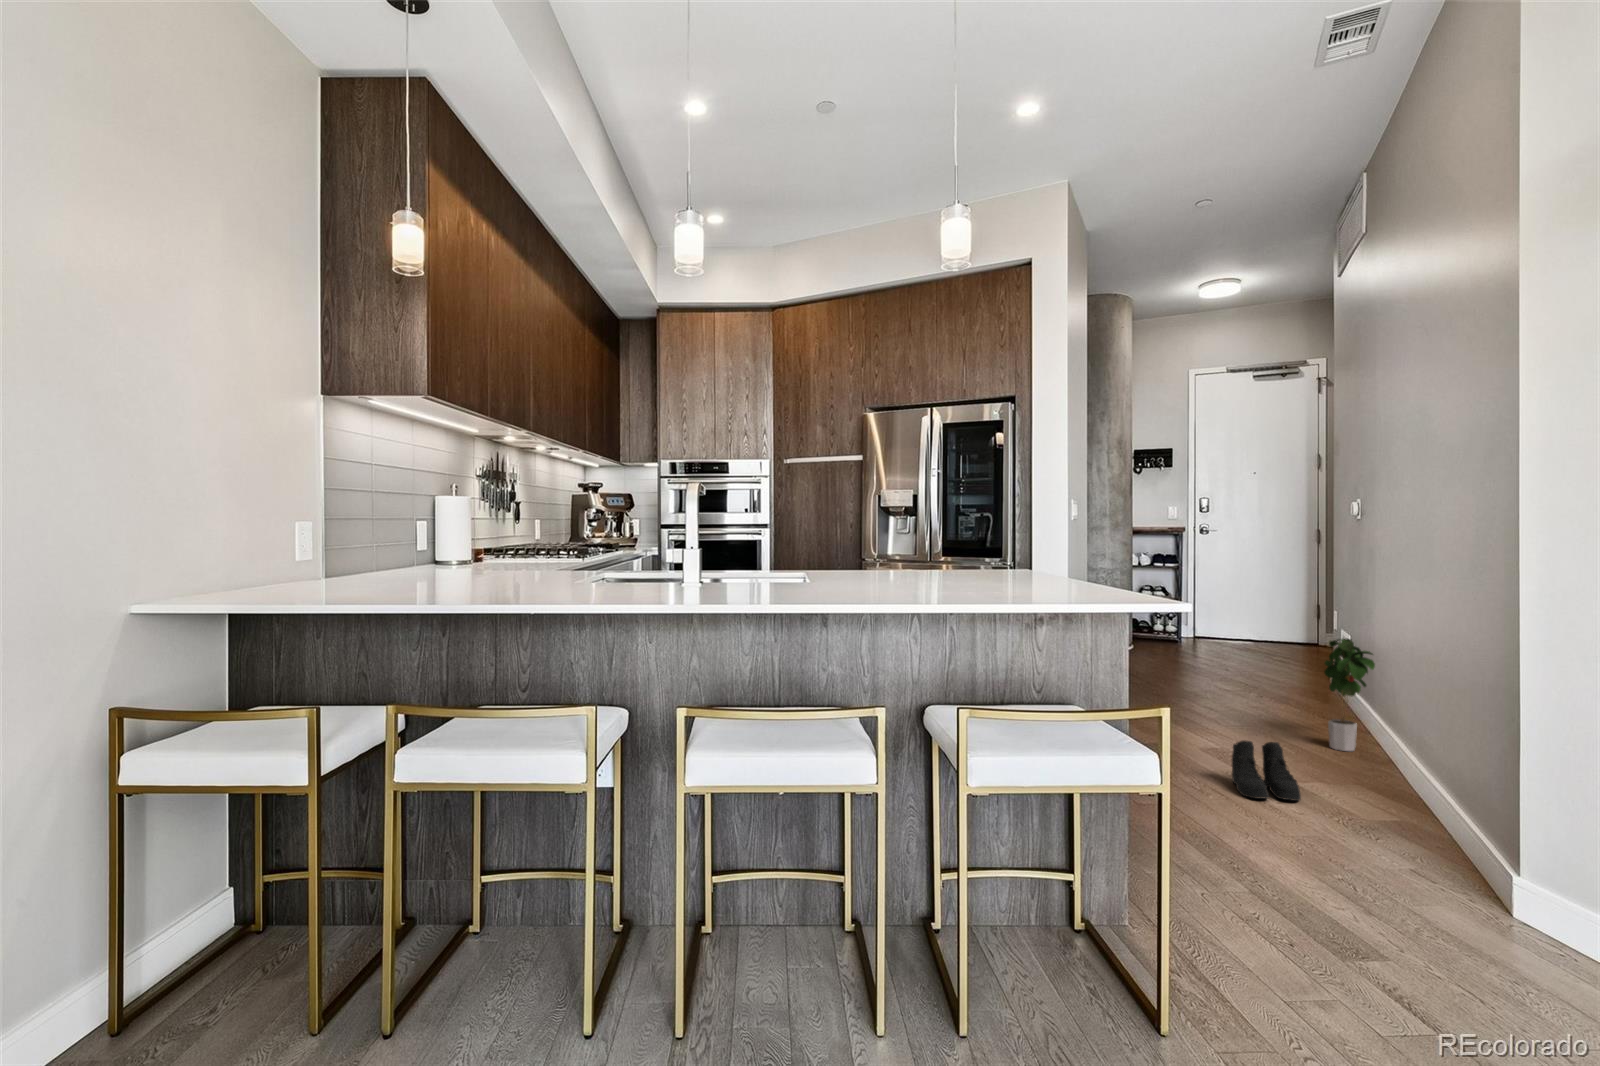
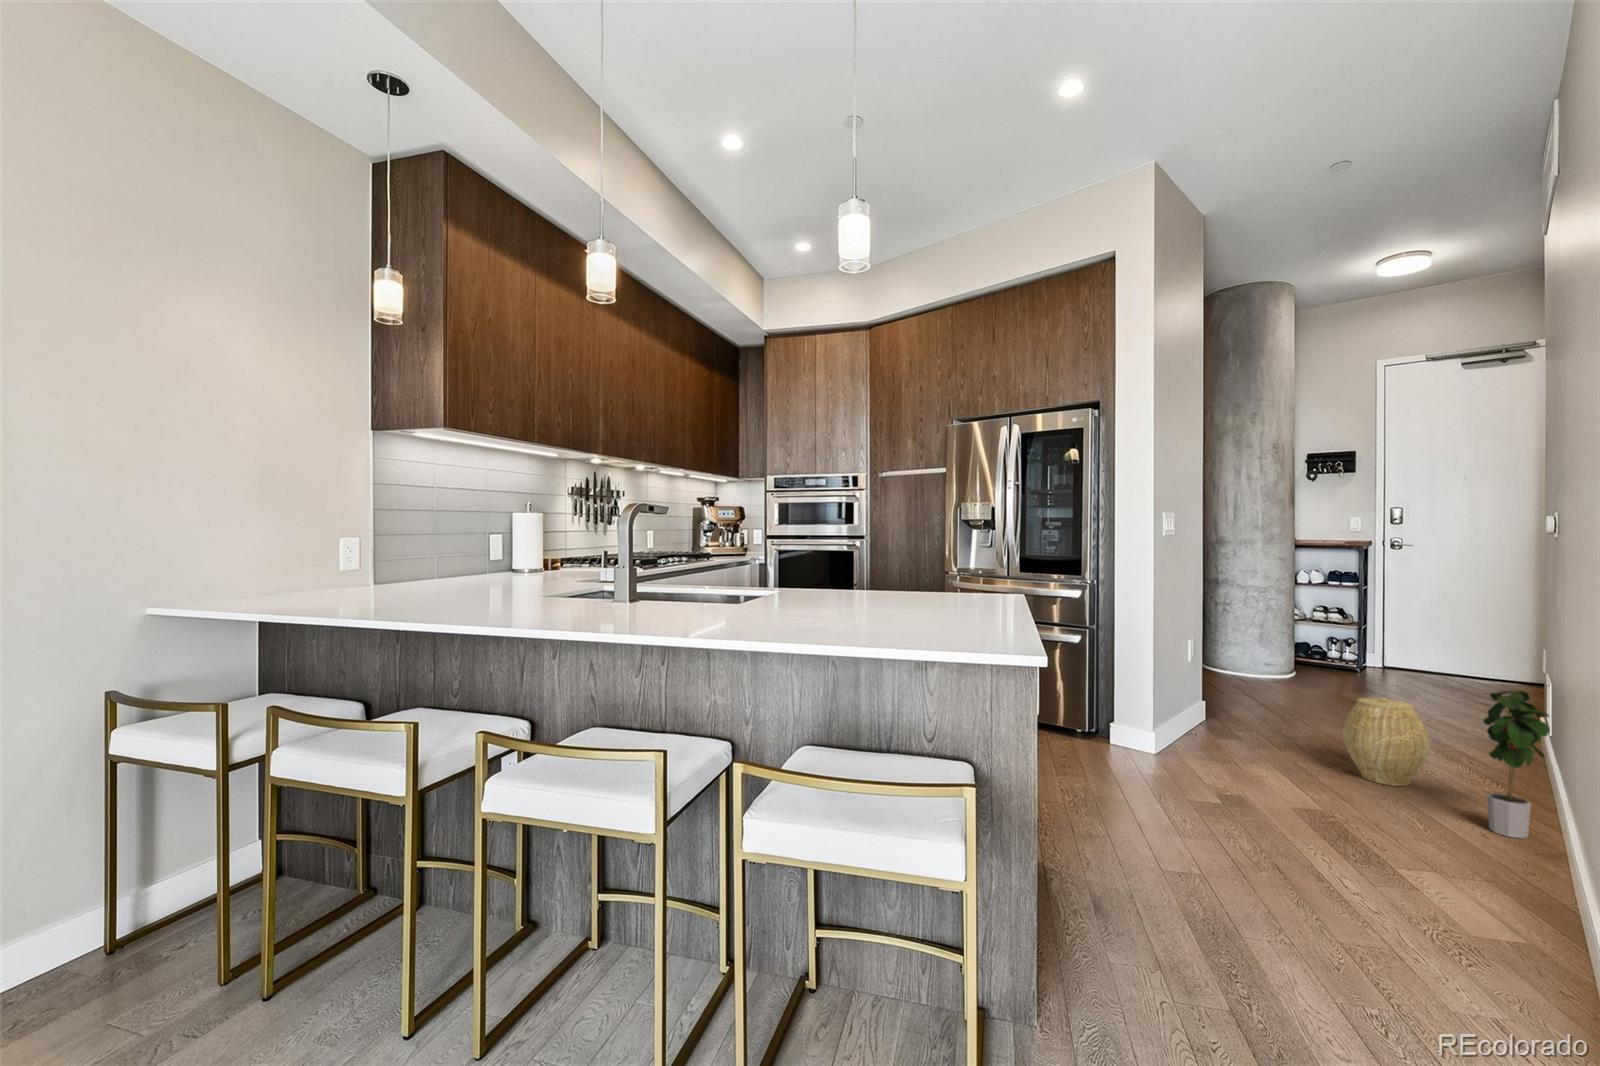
woven basket: none [1215,653,1277,725] -> present [1343,698,1429,786]
boots: present [1232,740,1301,801] -> none [1307,811,1394,899]

